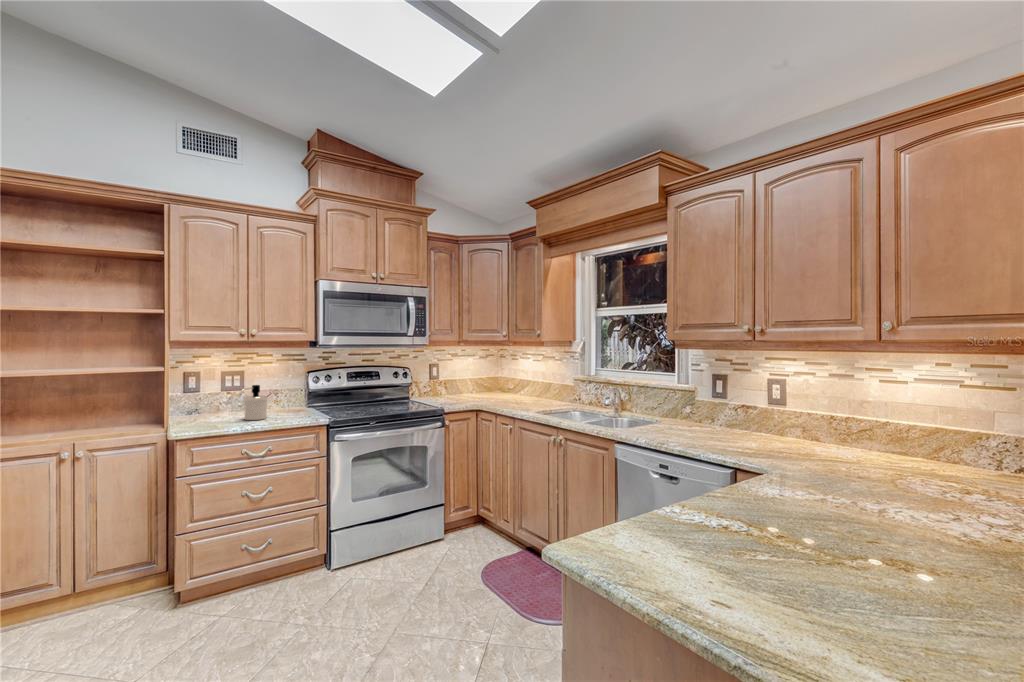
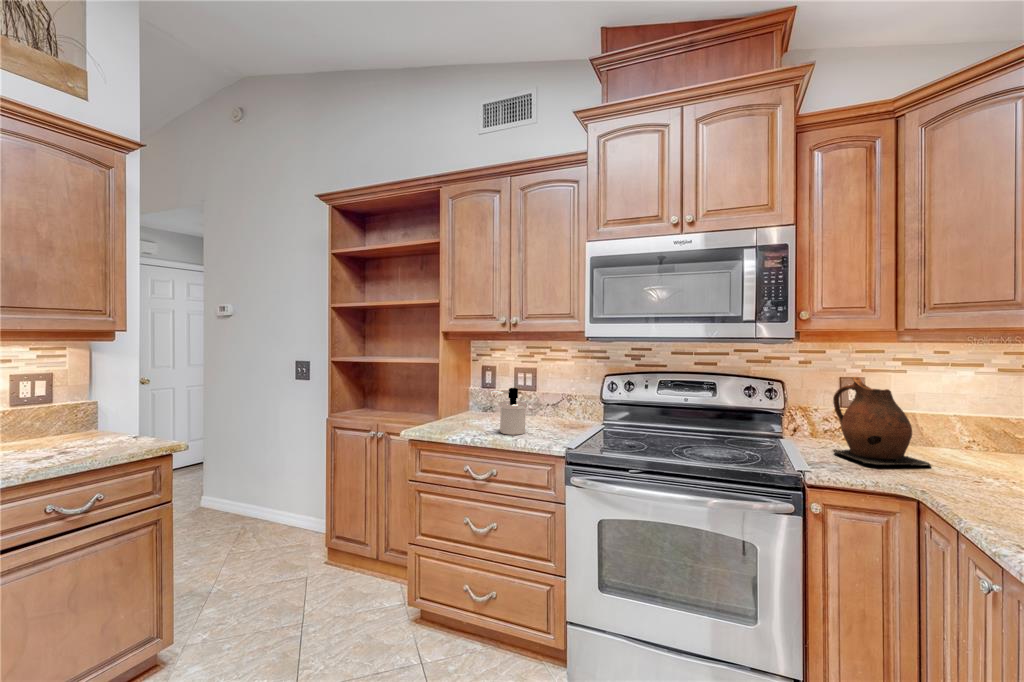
ceramic pitcher: none [436,363,471,401] -> present [833,377,930,466]

